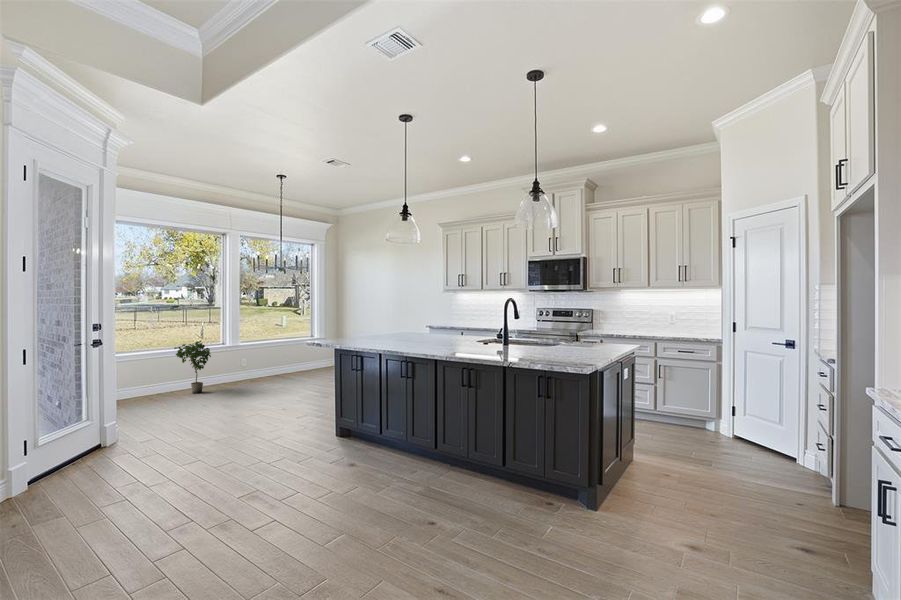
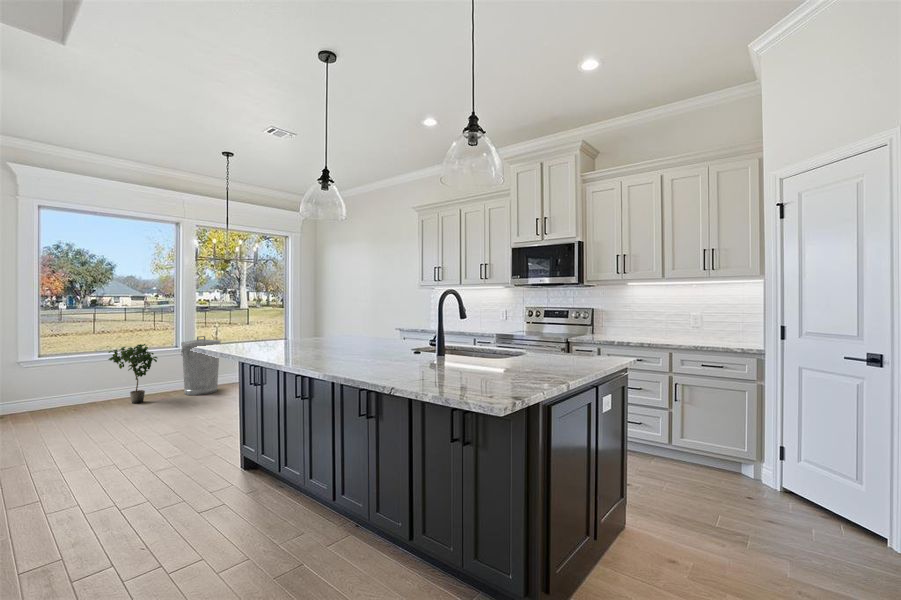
trash can: none [229,334,263,386] -> present [181,336,221,395]

